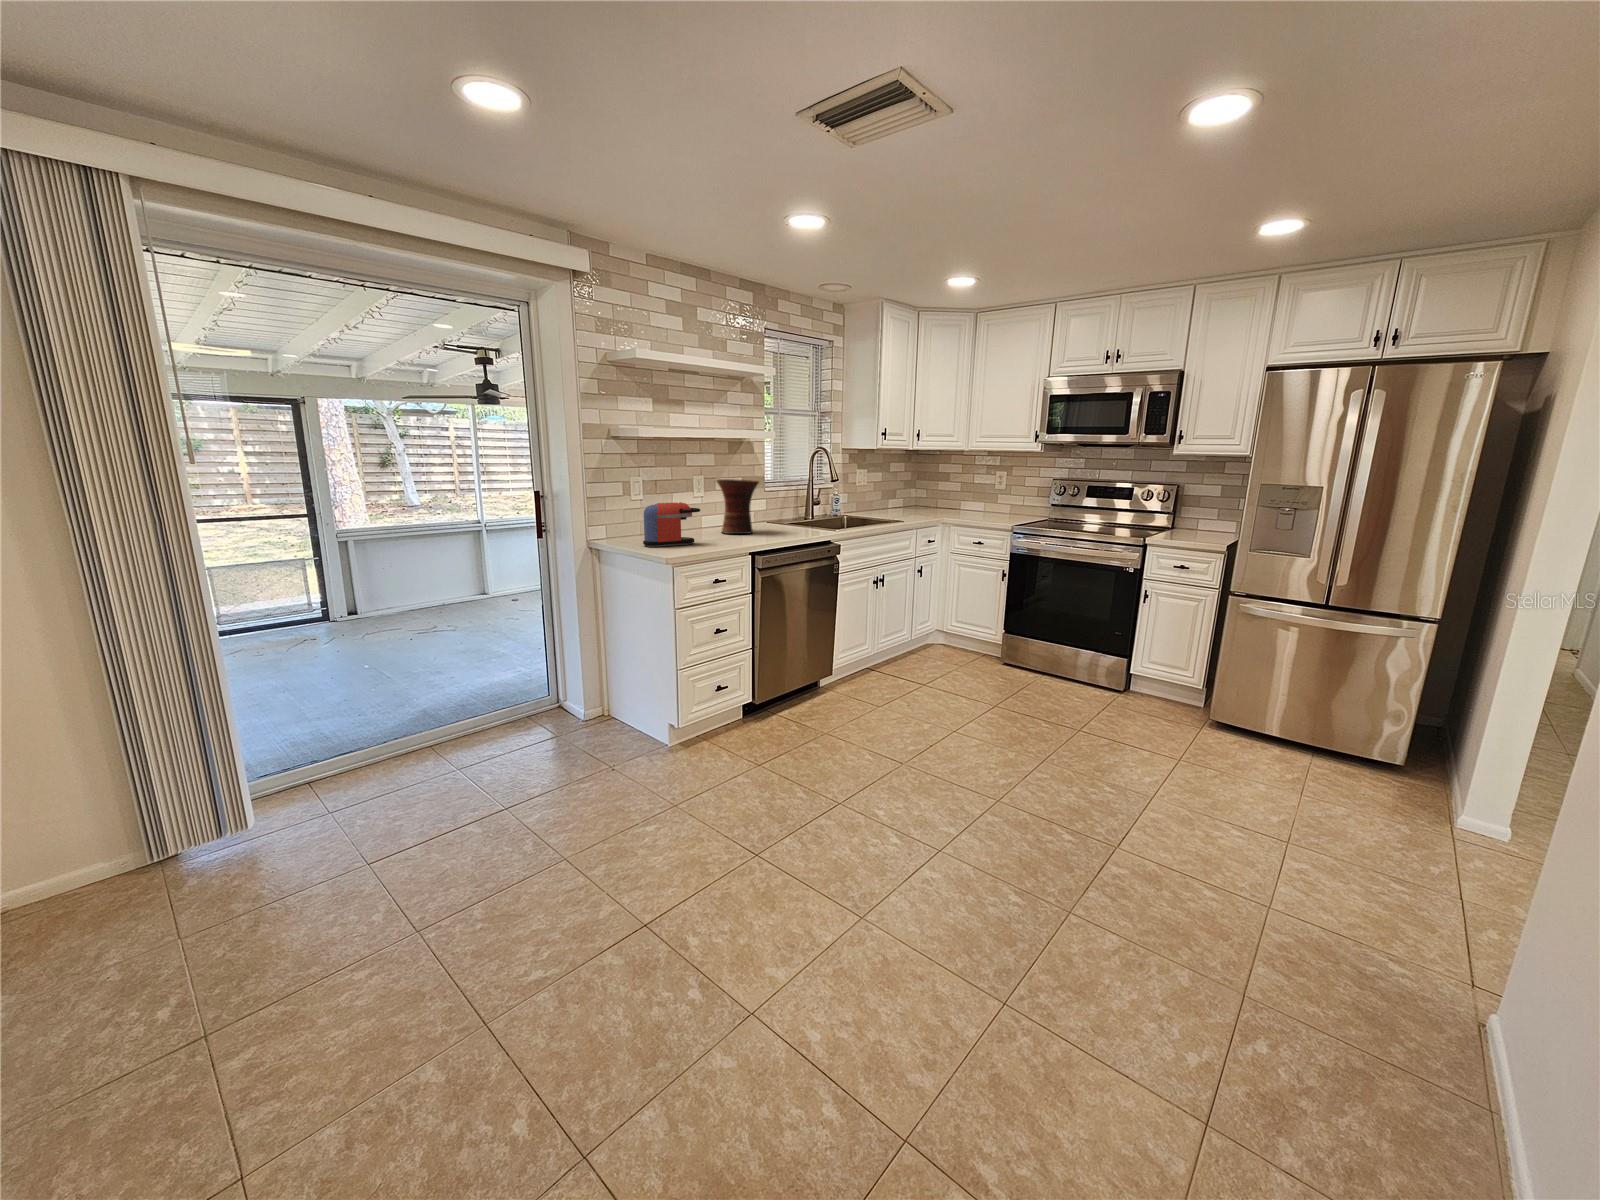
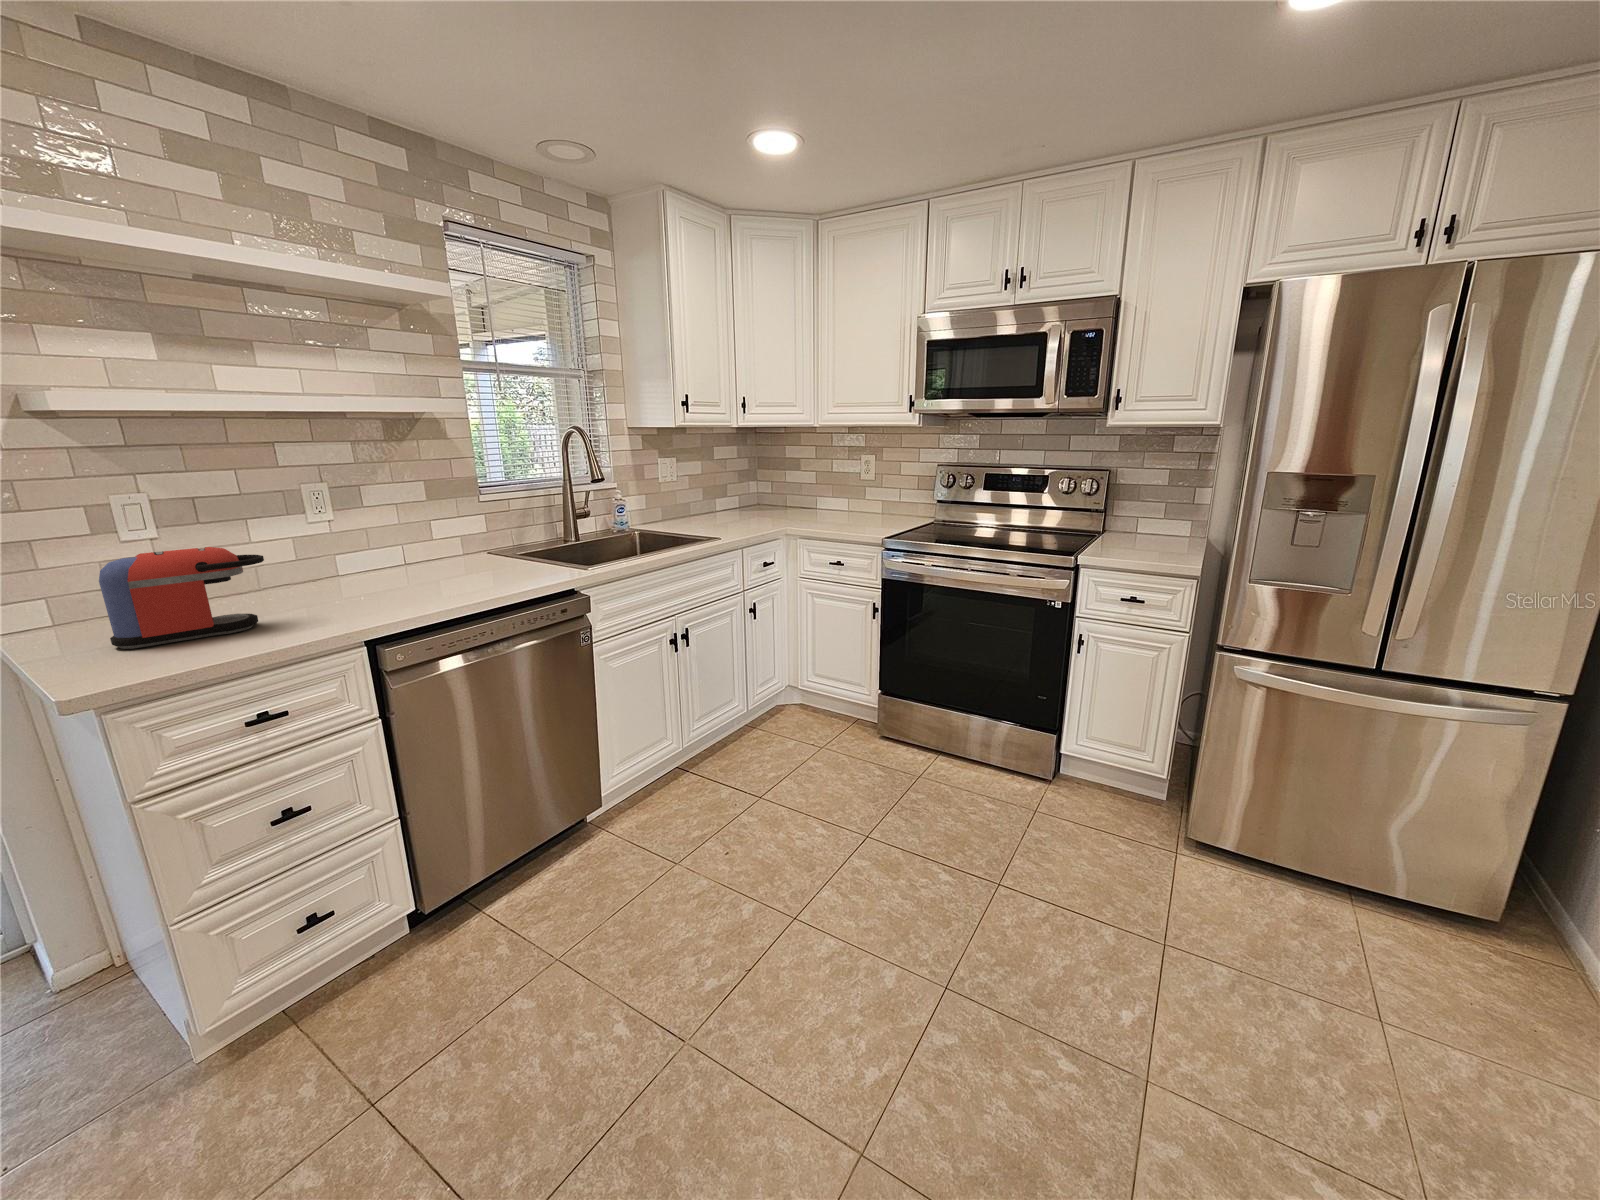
vase: present [716,479,759,534] -> none [342,488,435,589]

